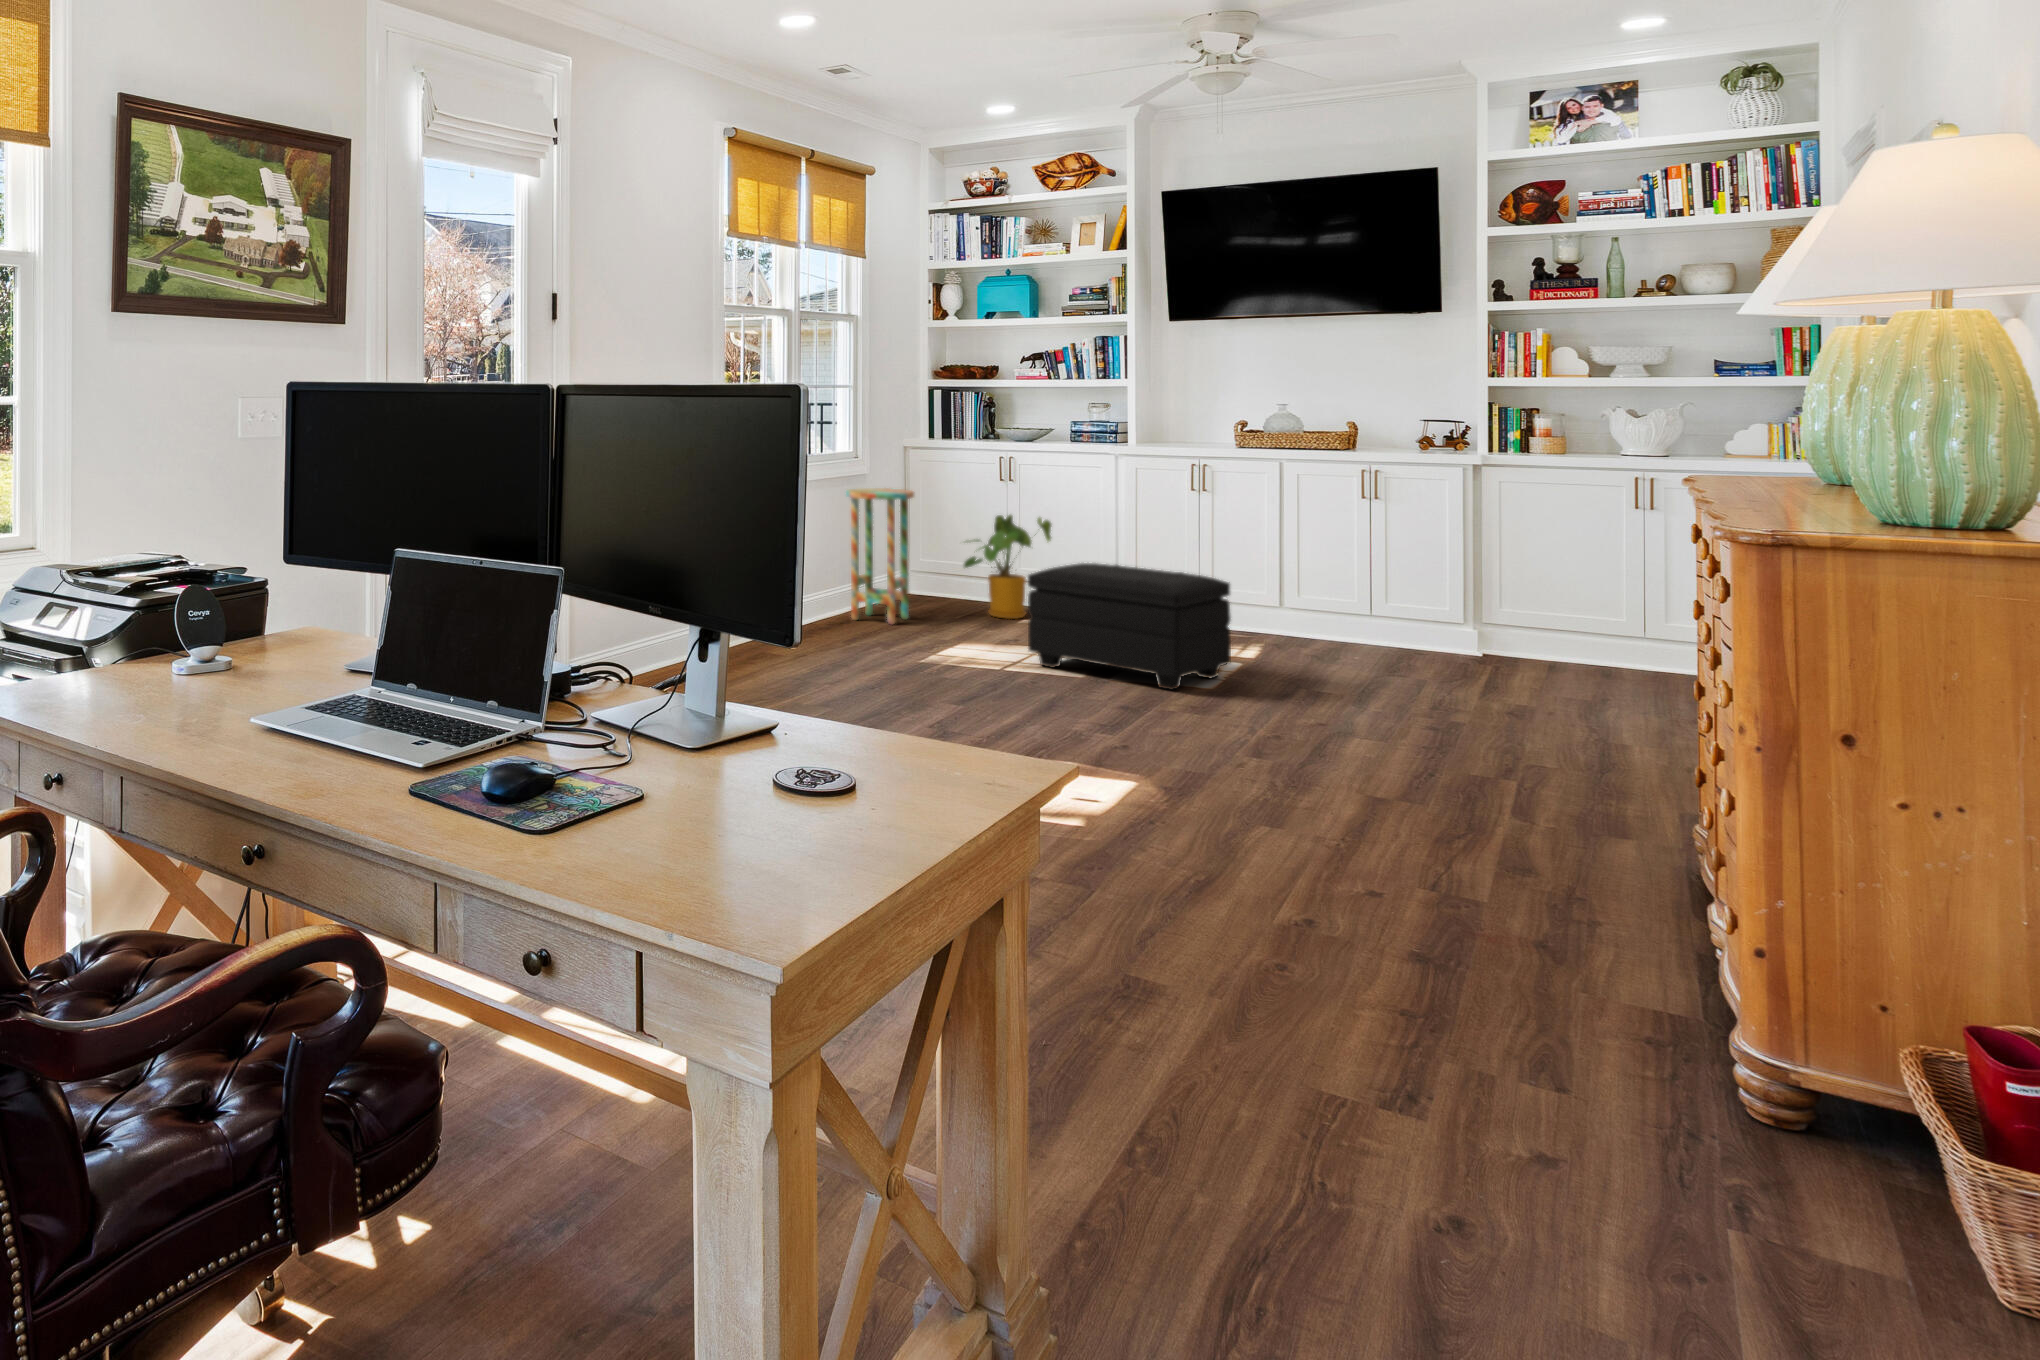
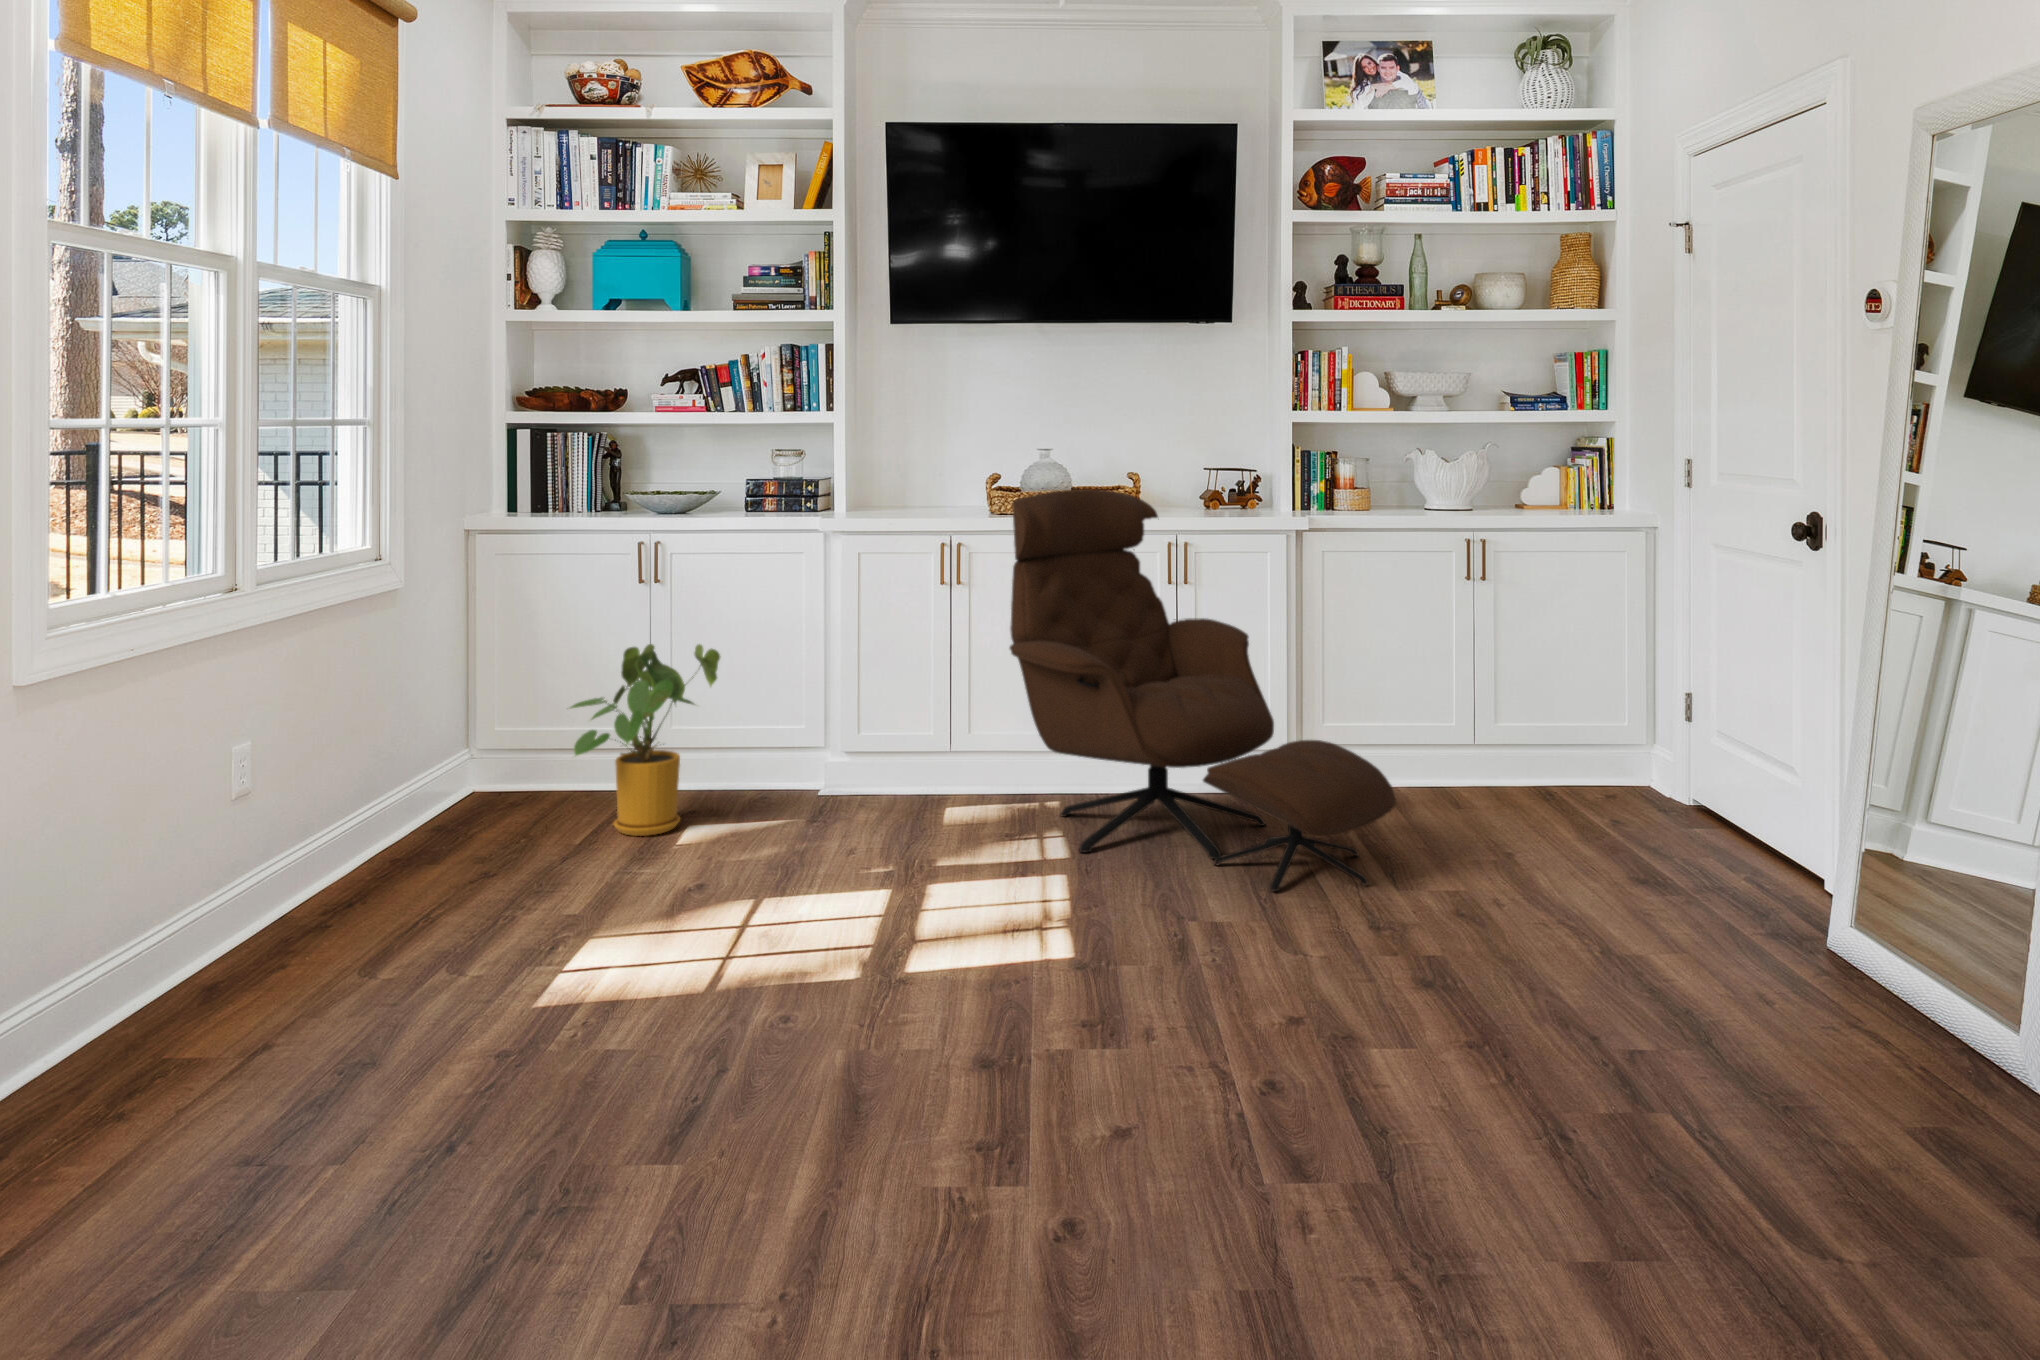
lounge chair: none [1230,431,1507,693] -> present [1010,489,1396,891]
side table: present [846,488,914,624] -> none [344,619,487,897]
footstool: present [1028,563,1231,690] -> none [735,741,1067,987]

